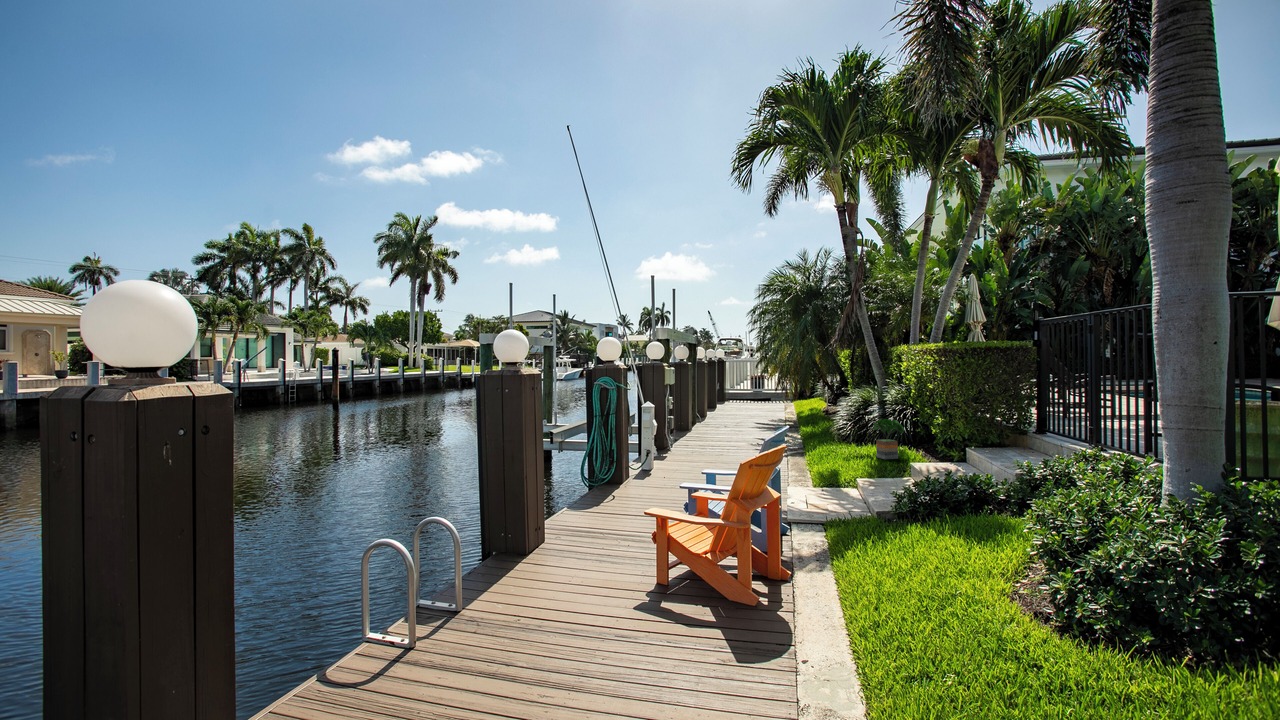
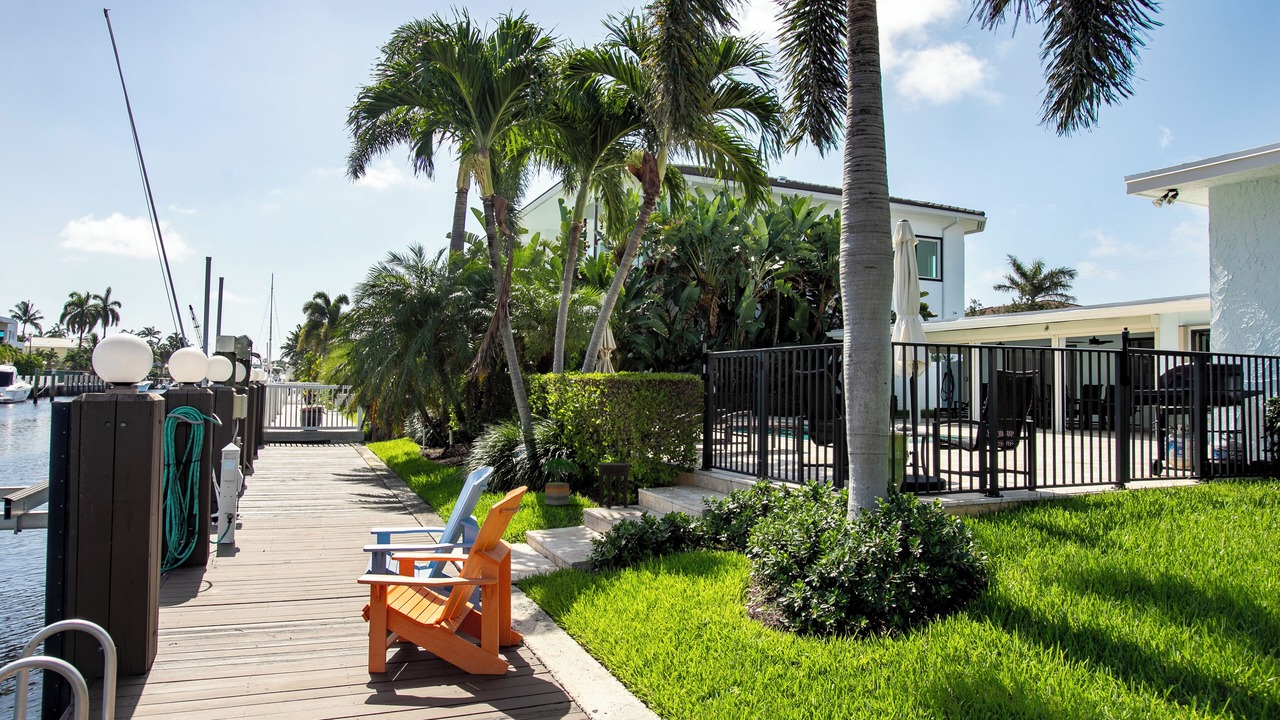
side table: none [920,425,951,467] -> present [598,463,629,509]

